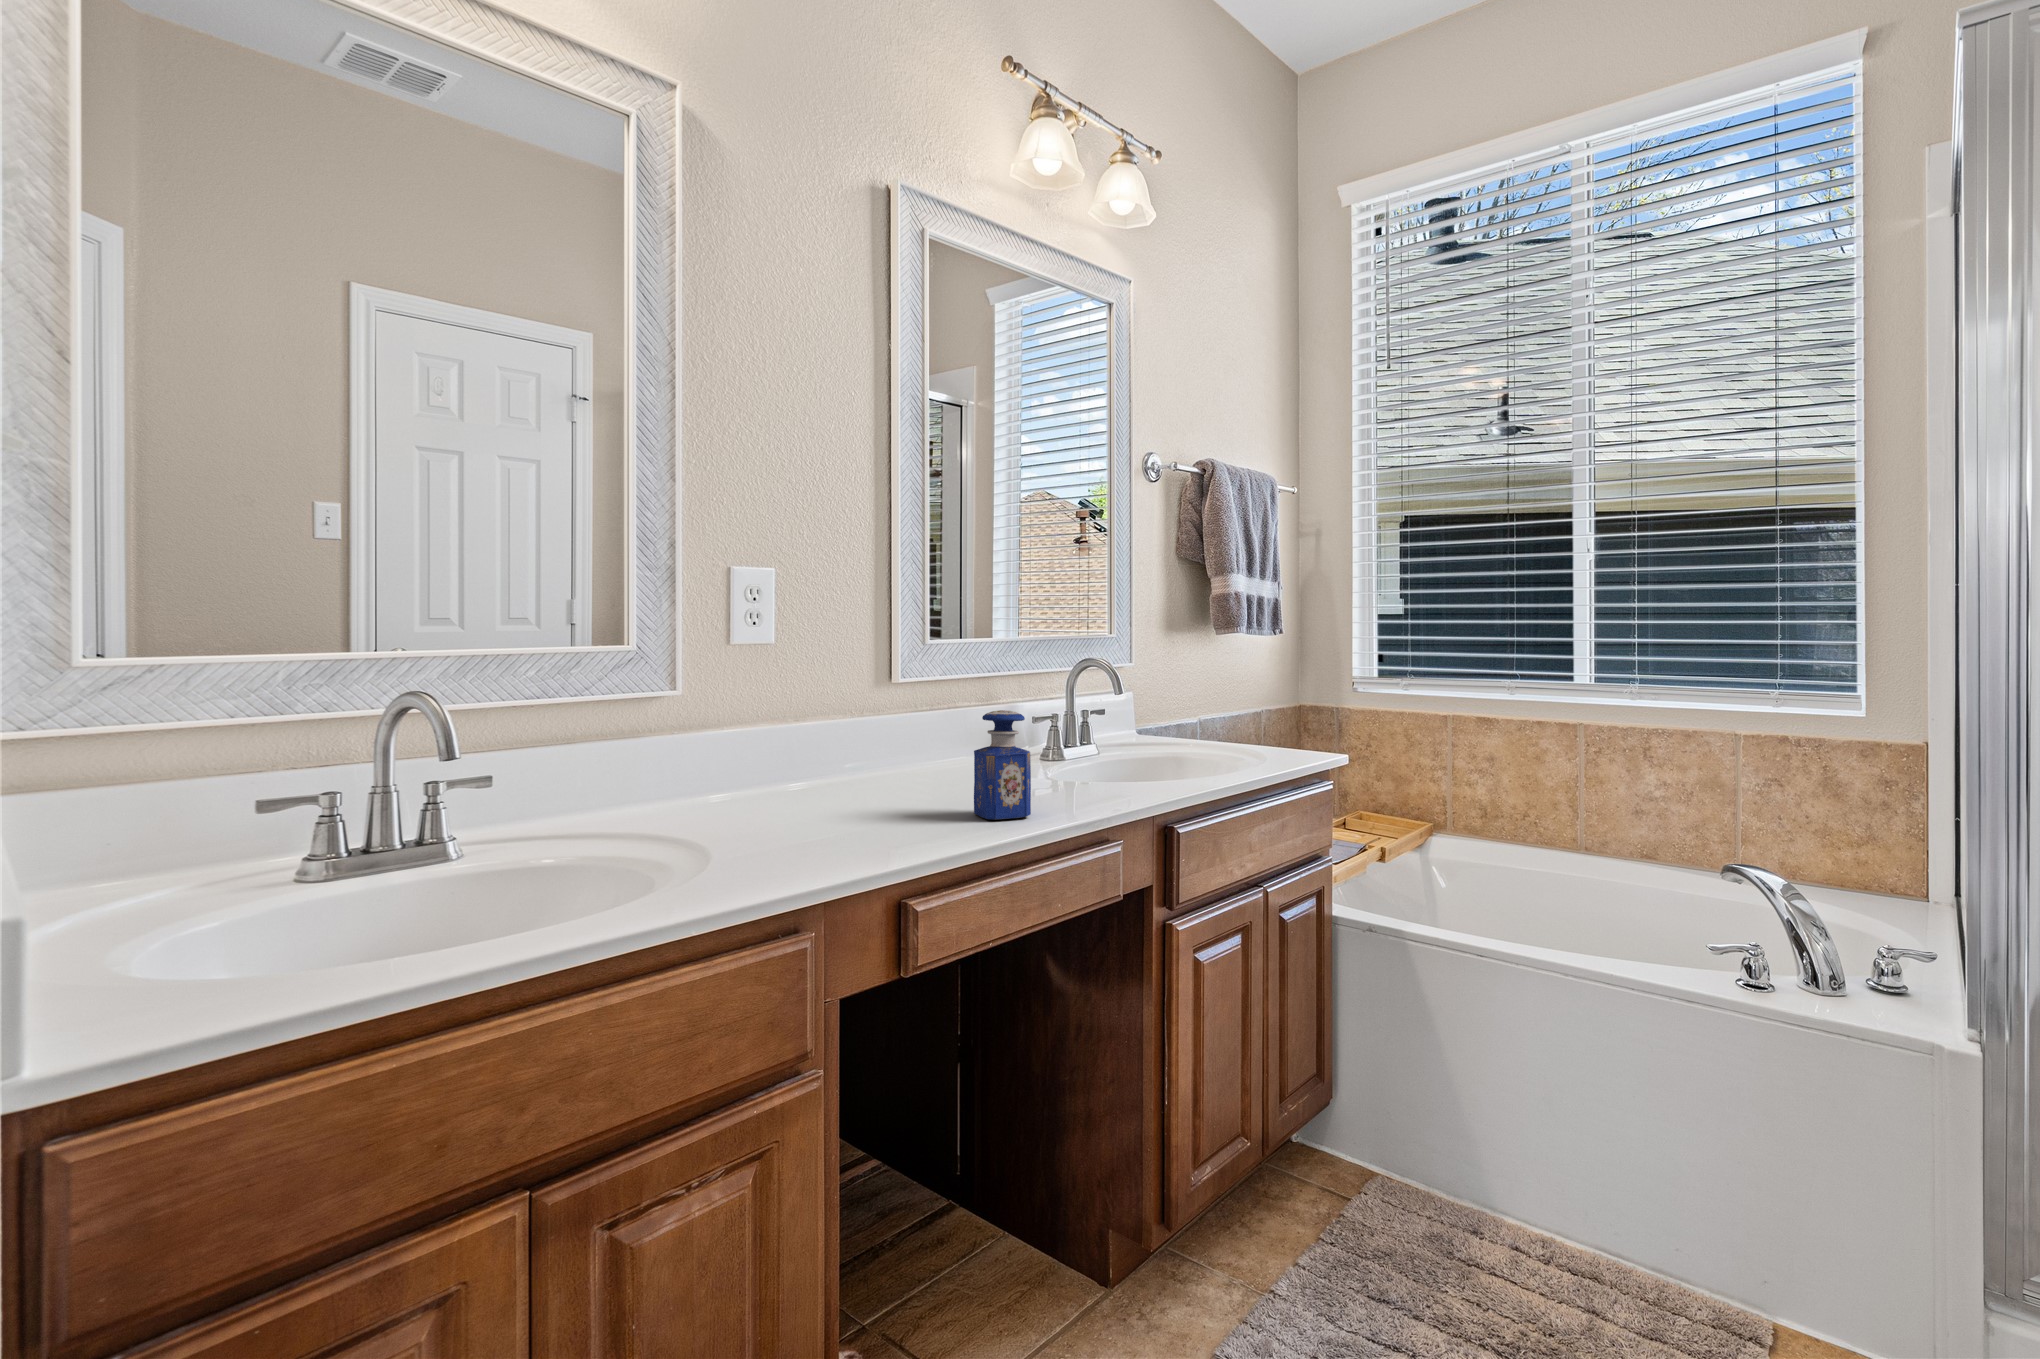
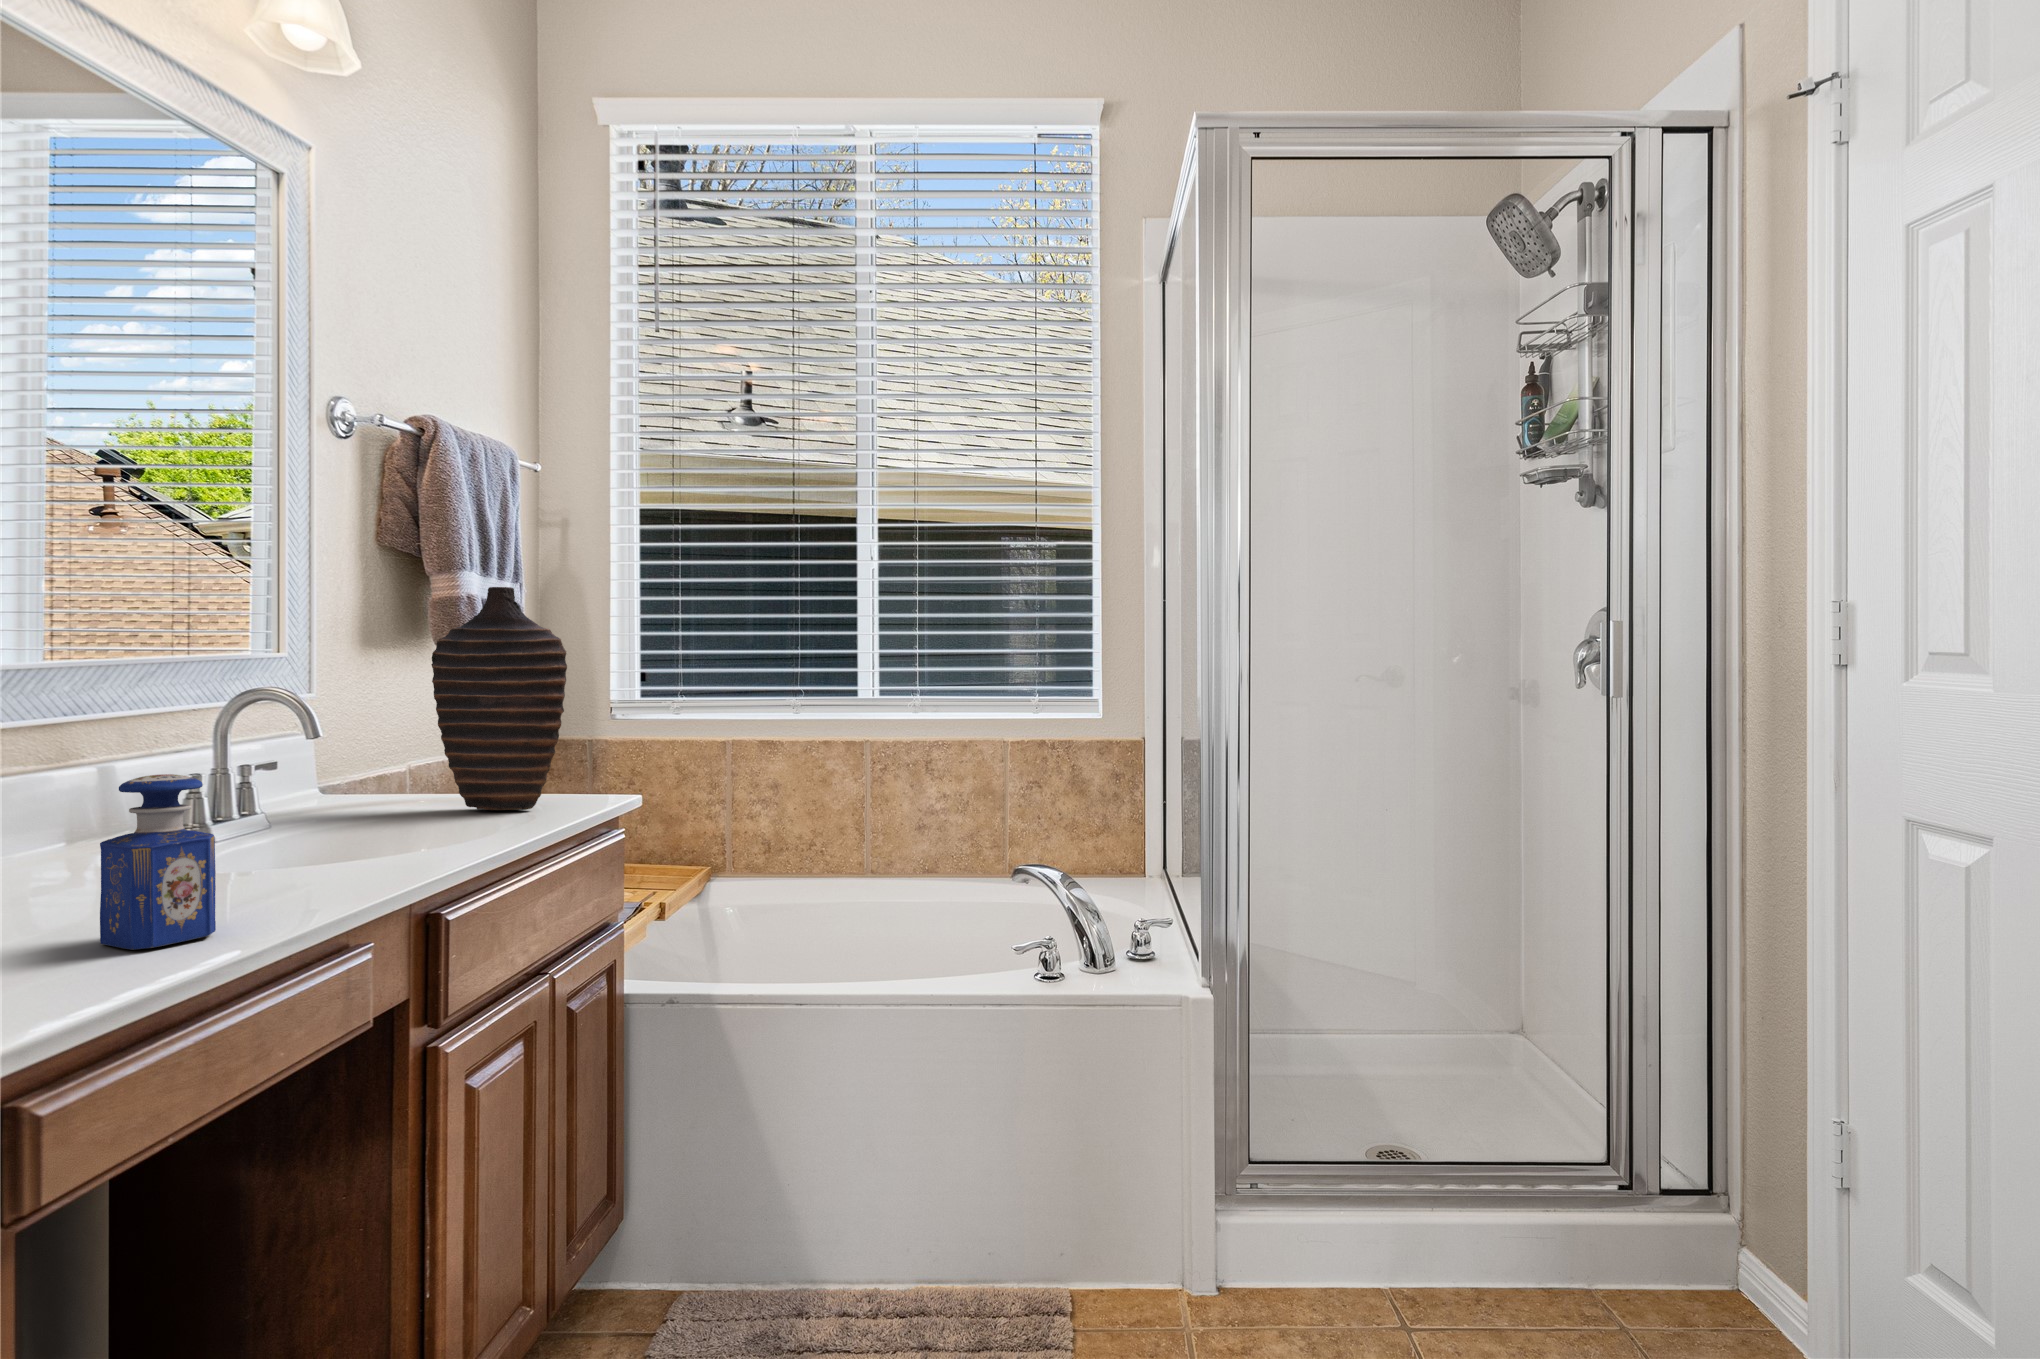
decorative vase: none [1198,587,1289,760] -> present [431,587,567,810]

